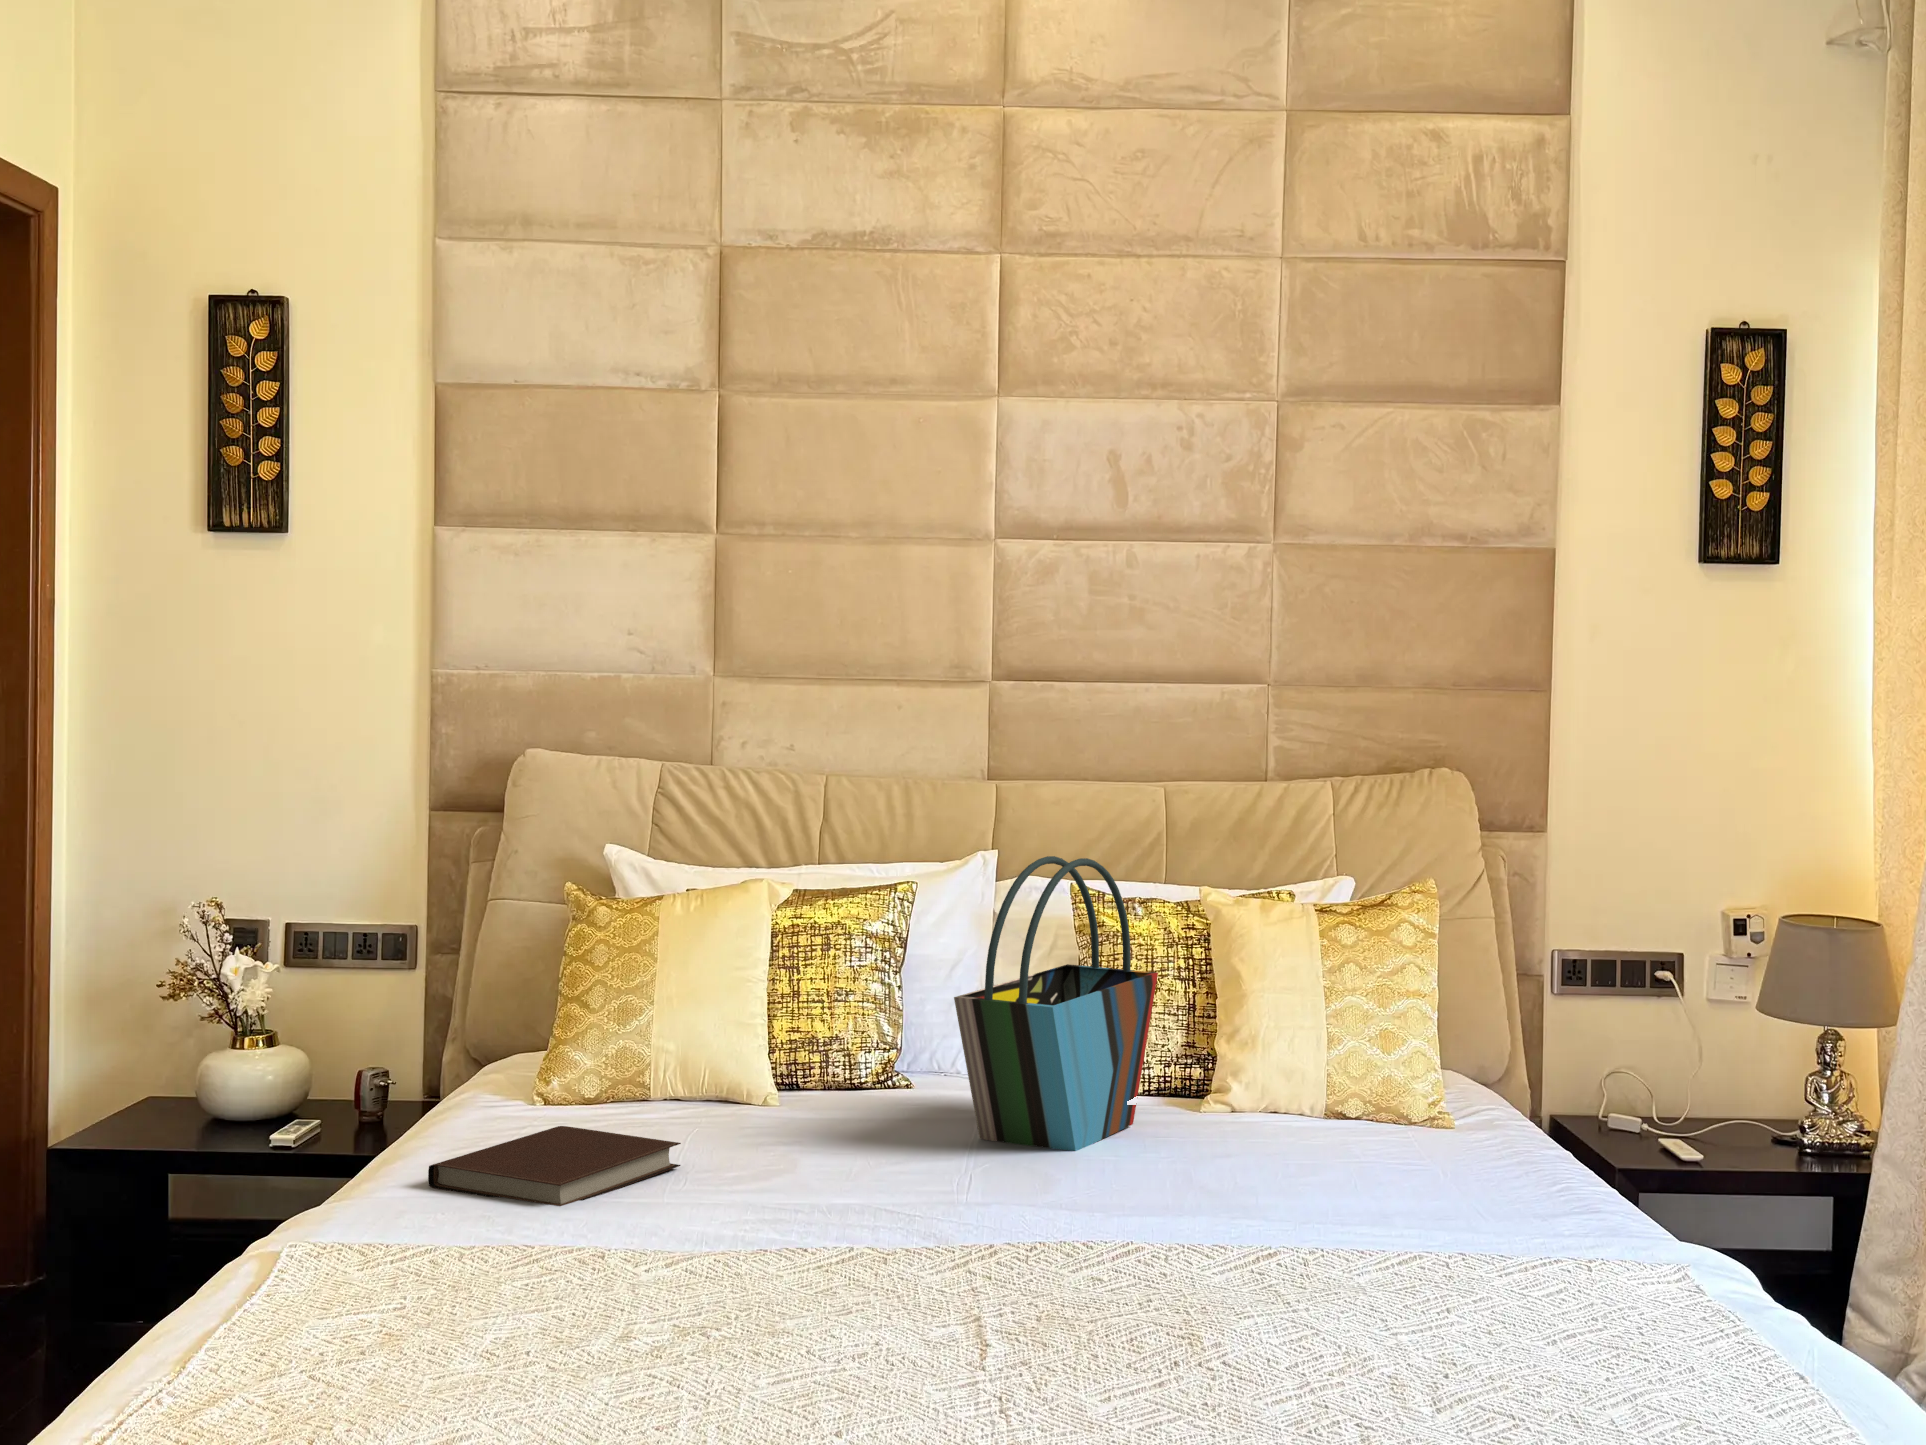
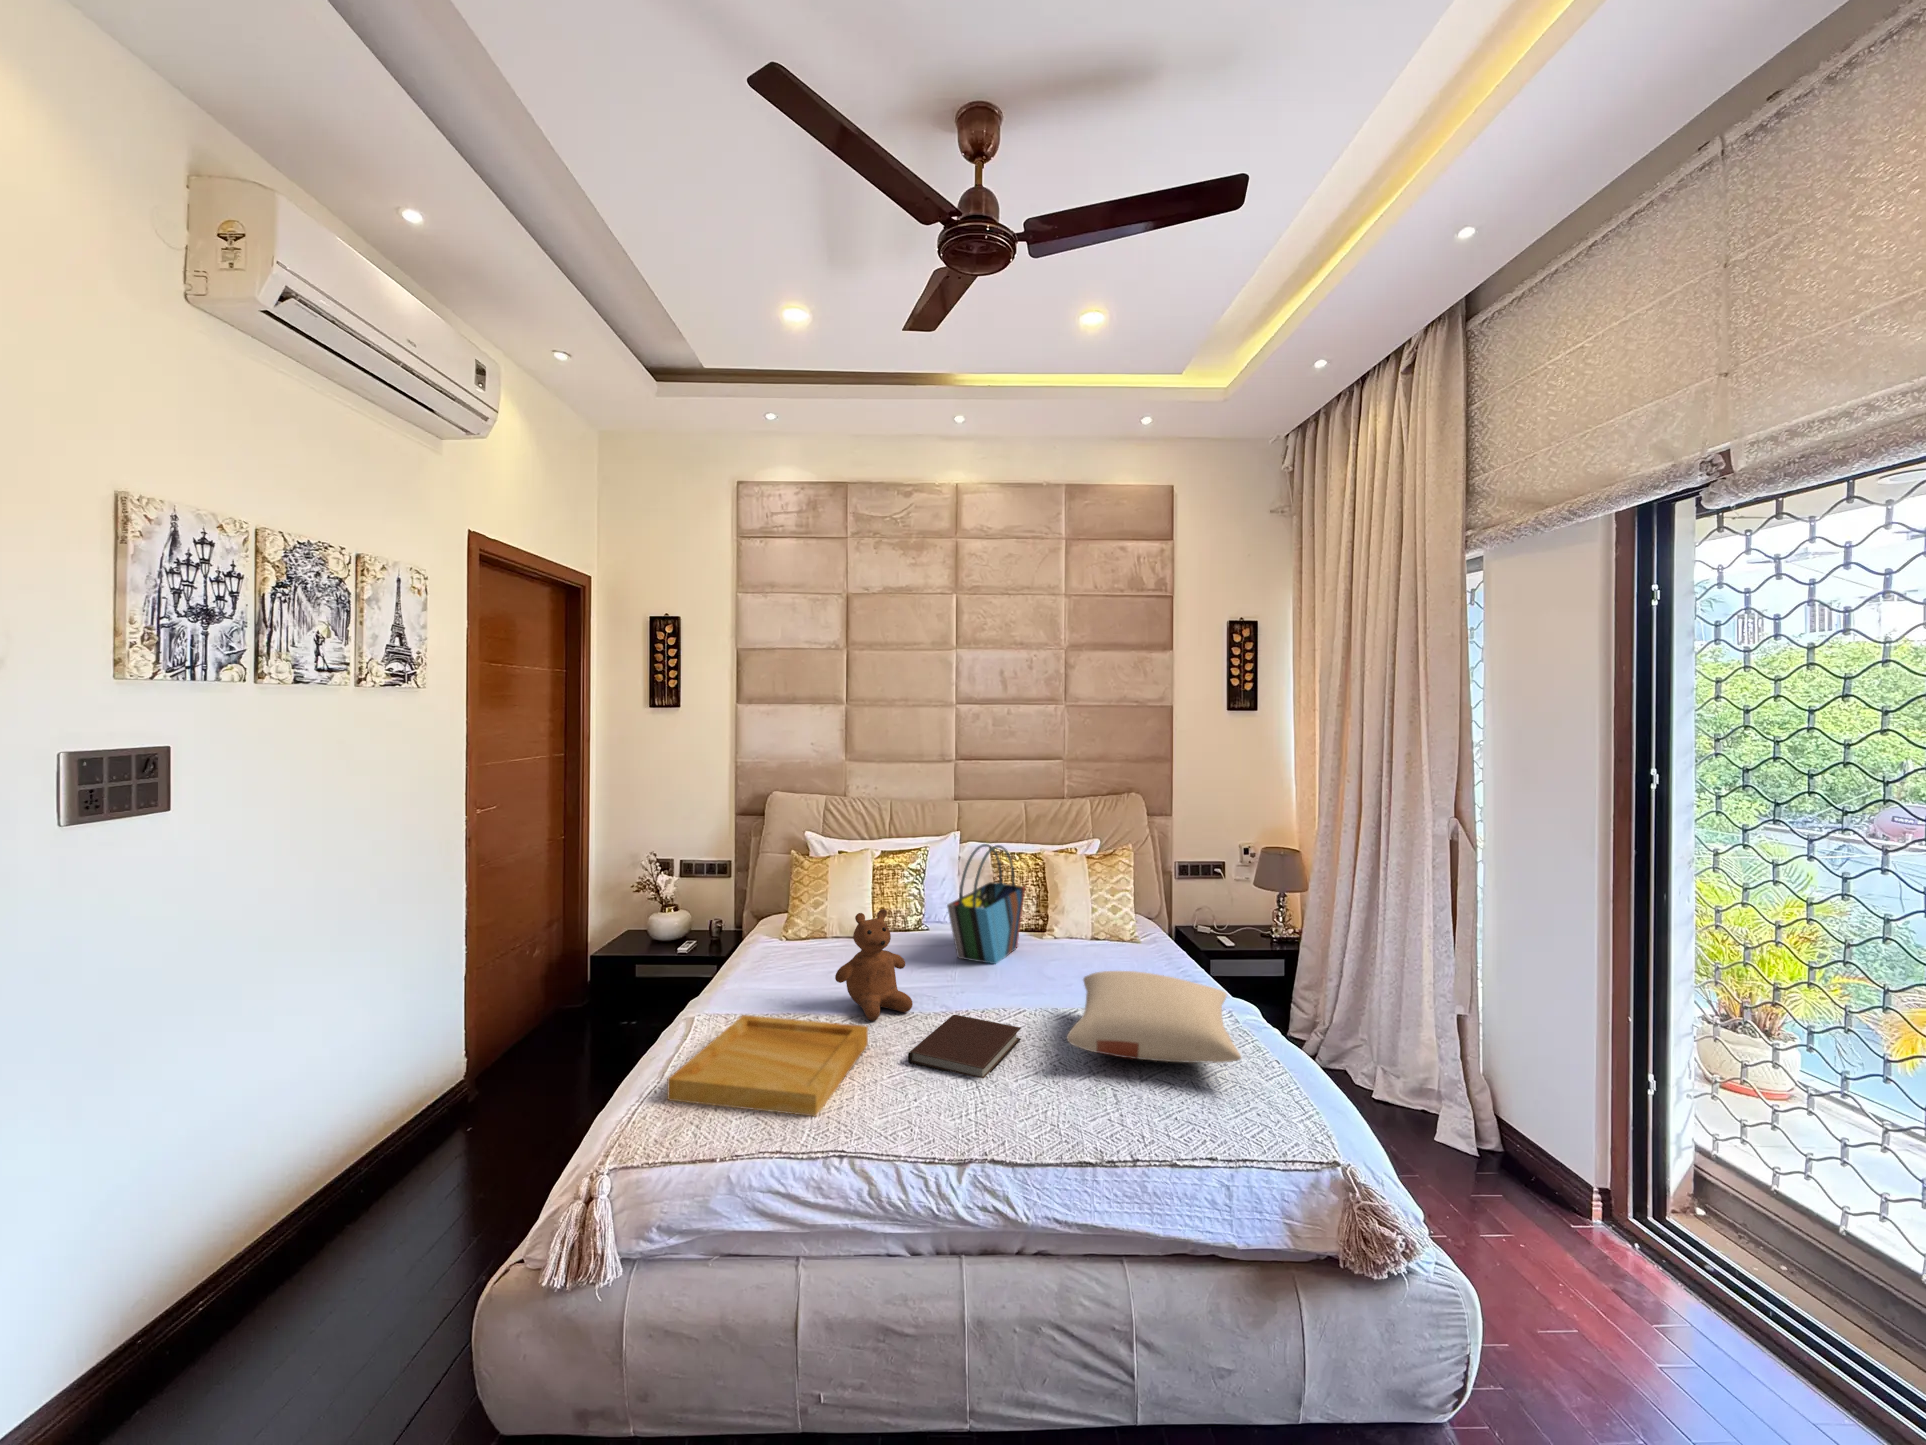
teddy bear: none [667,974,859,1235] -> present [835,909,913,1021]
pillow: none [1233,1118,1662,1310] -> present [1067,971,1241,1063]
notebook: present [428,1126,681,1206] -> present [908,1015,1021,1079]
tray: none [254,1201,745,1387] -> present [667,1015,868,1116]

